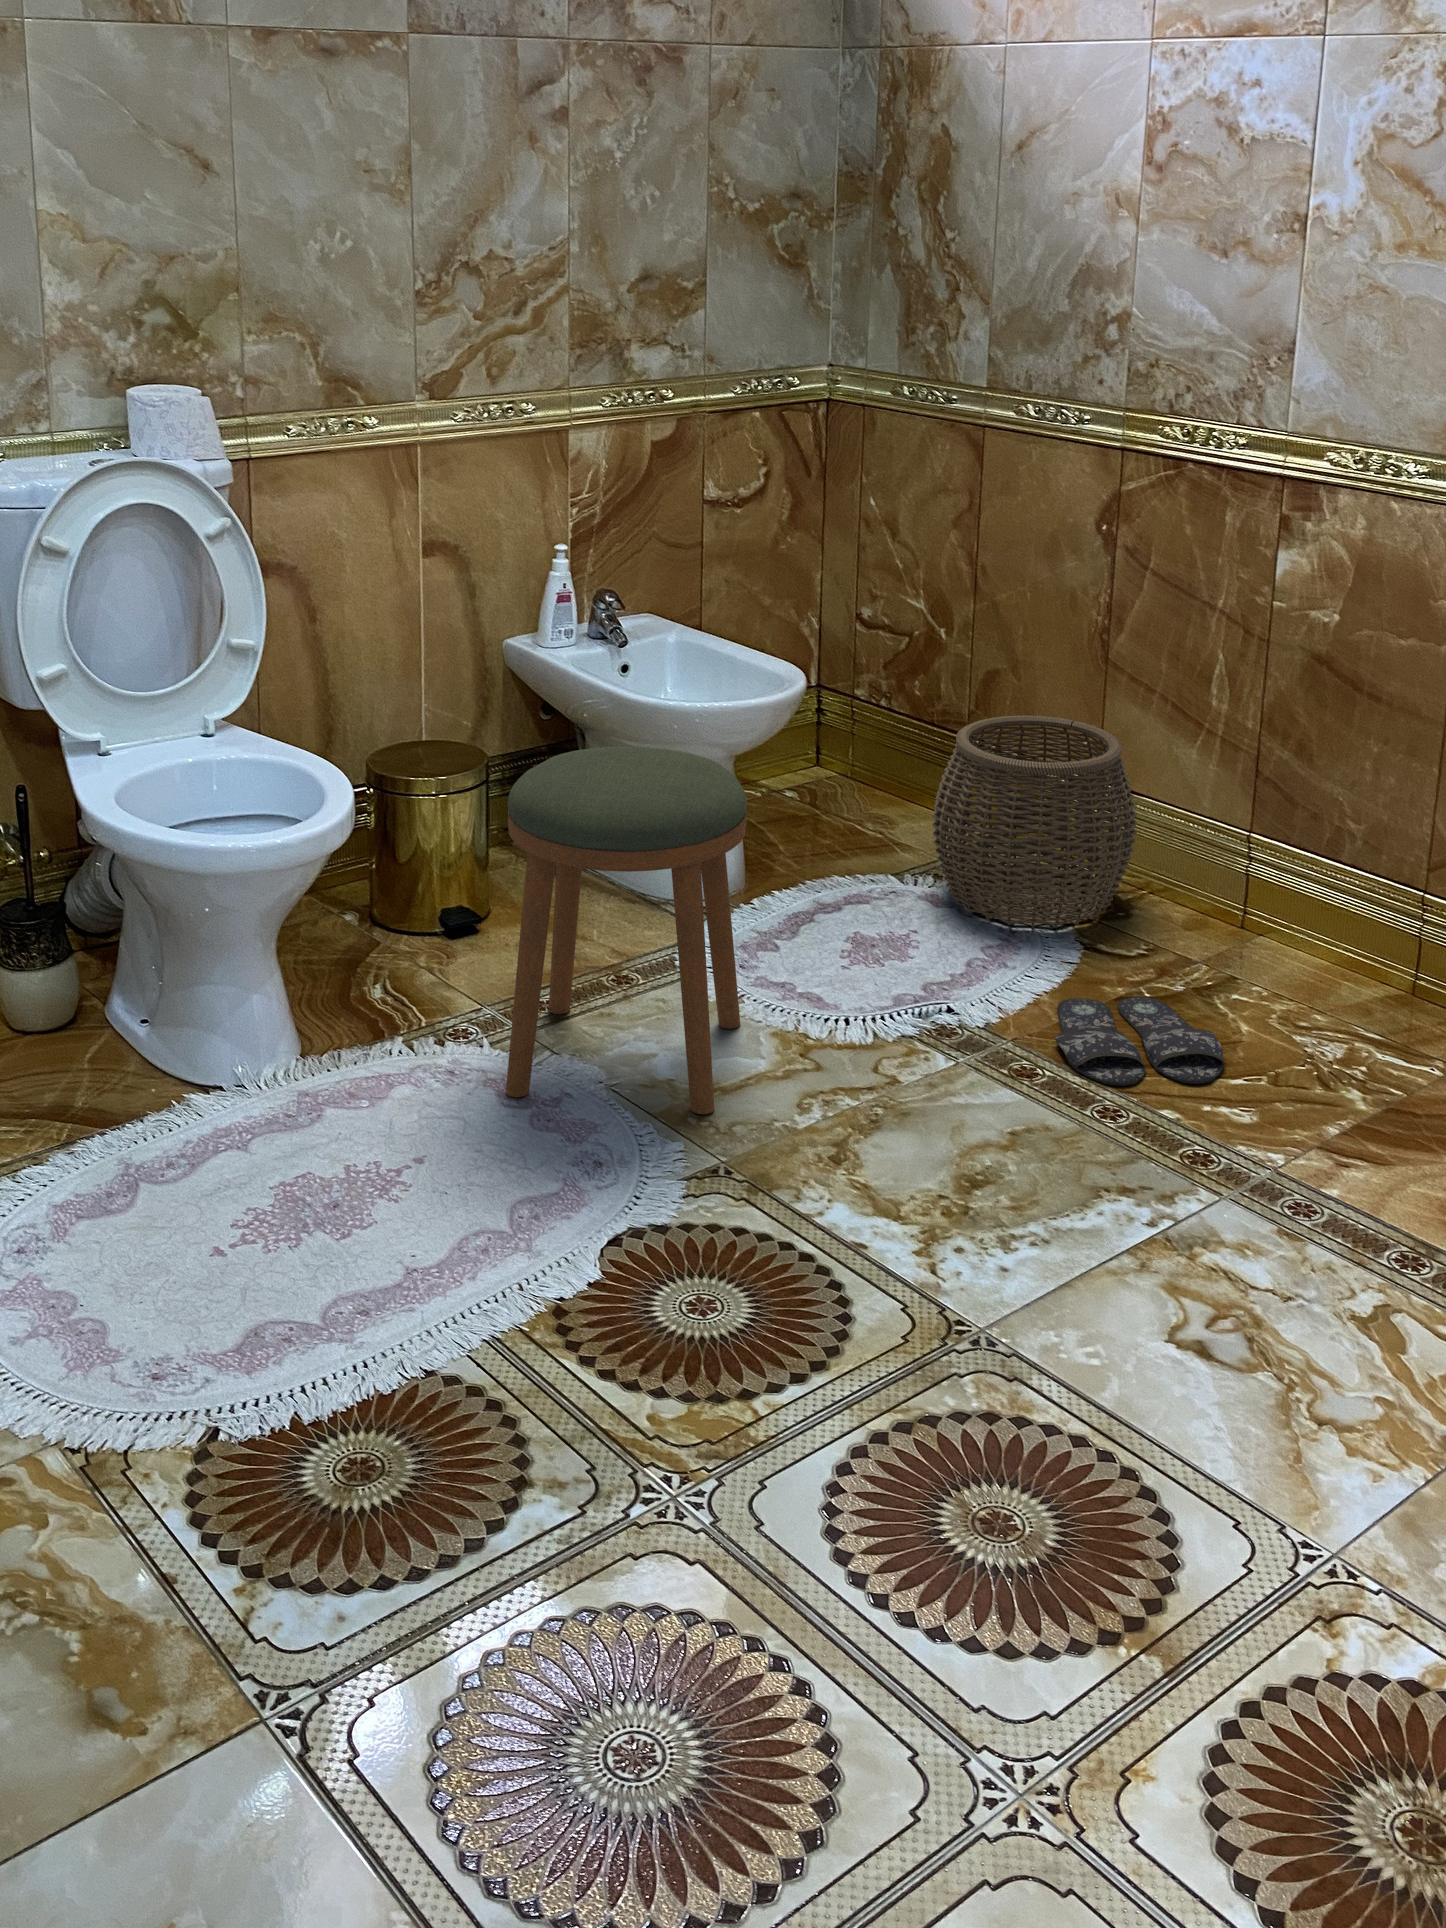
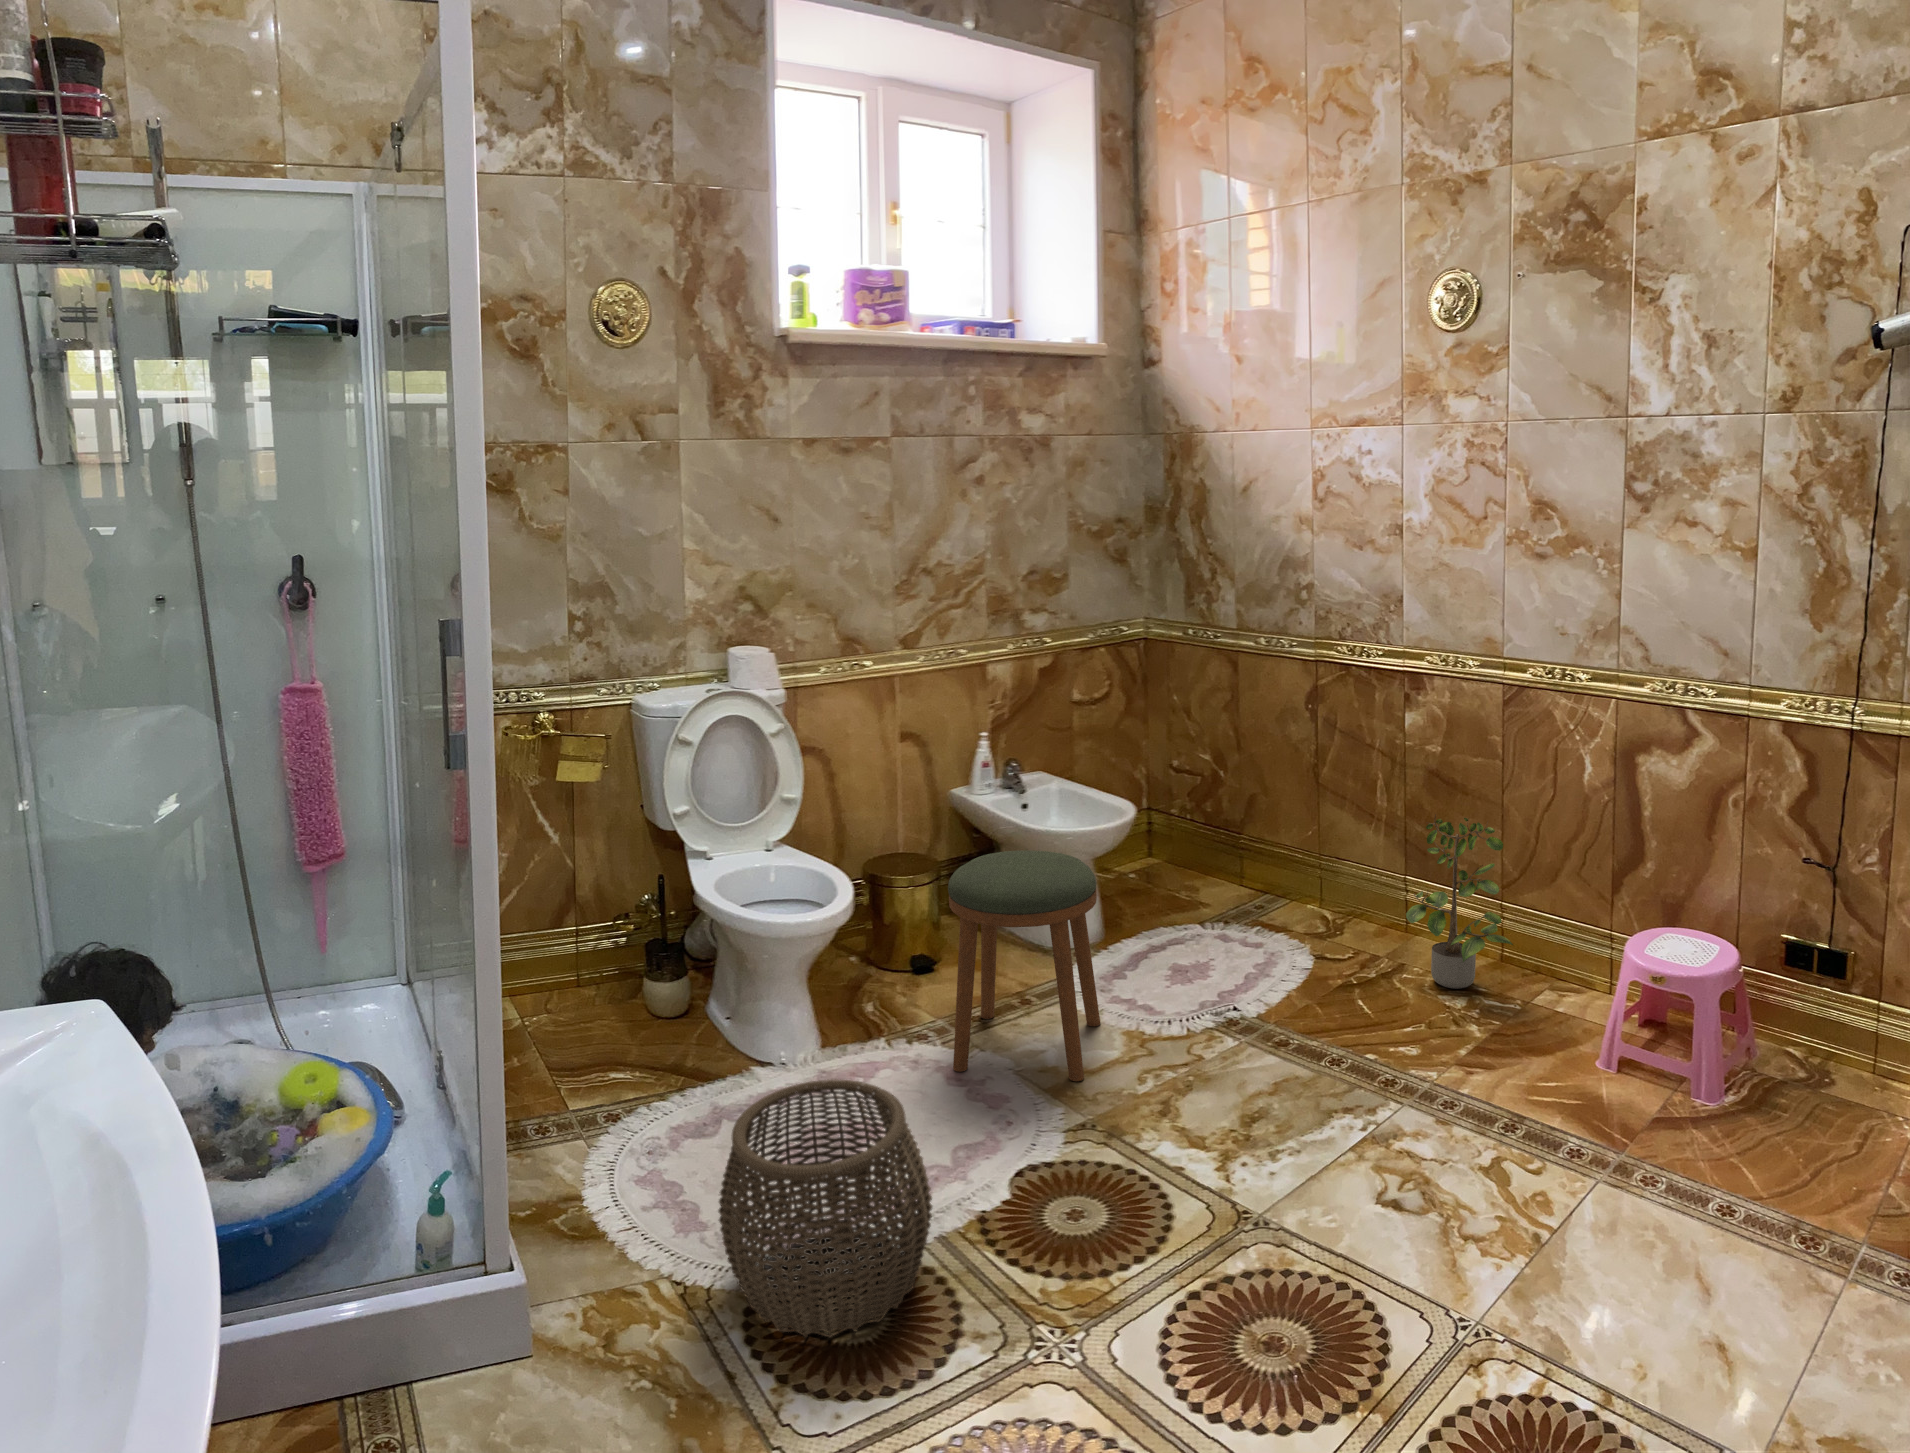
potted plant: none [1221,709,1380,979] -> present [1406,815,1513,989]
woven basket: present [932,716,1137,928] -> present [719,1080,932,1337]
slippers: present [1055,997,1223,1086] -> none [1303,1002,1416,1060]

